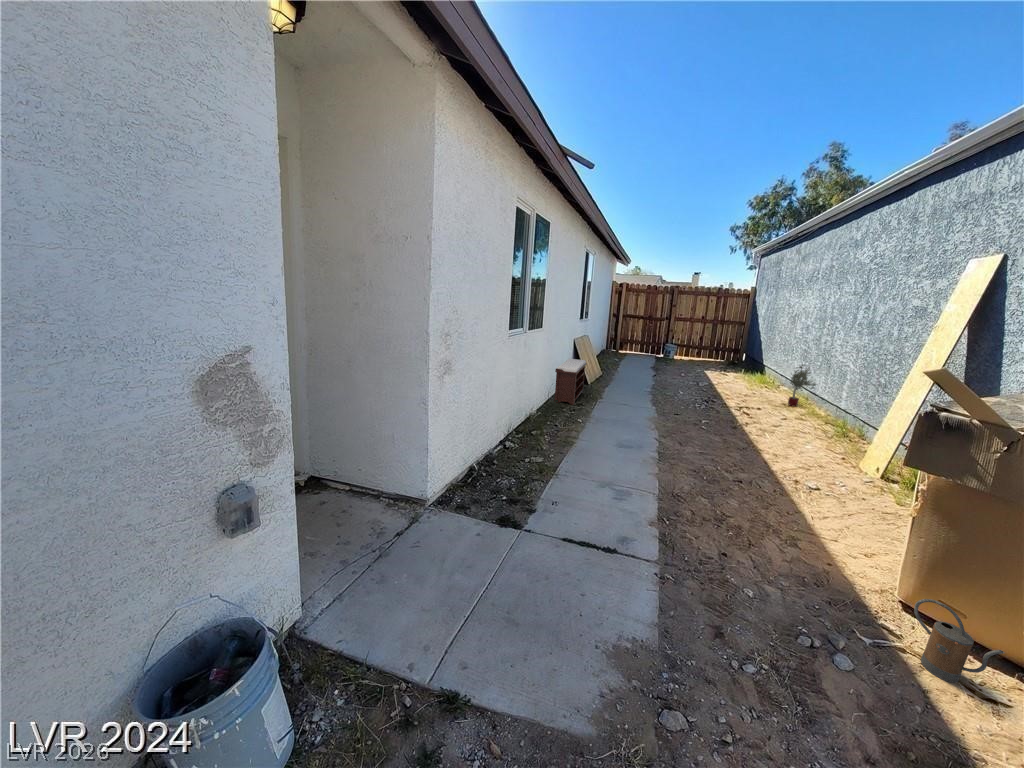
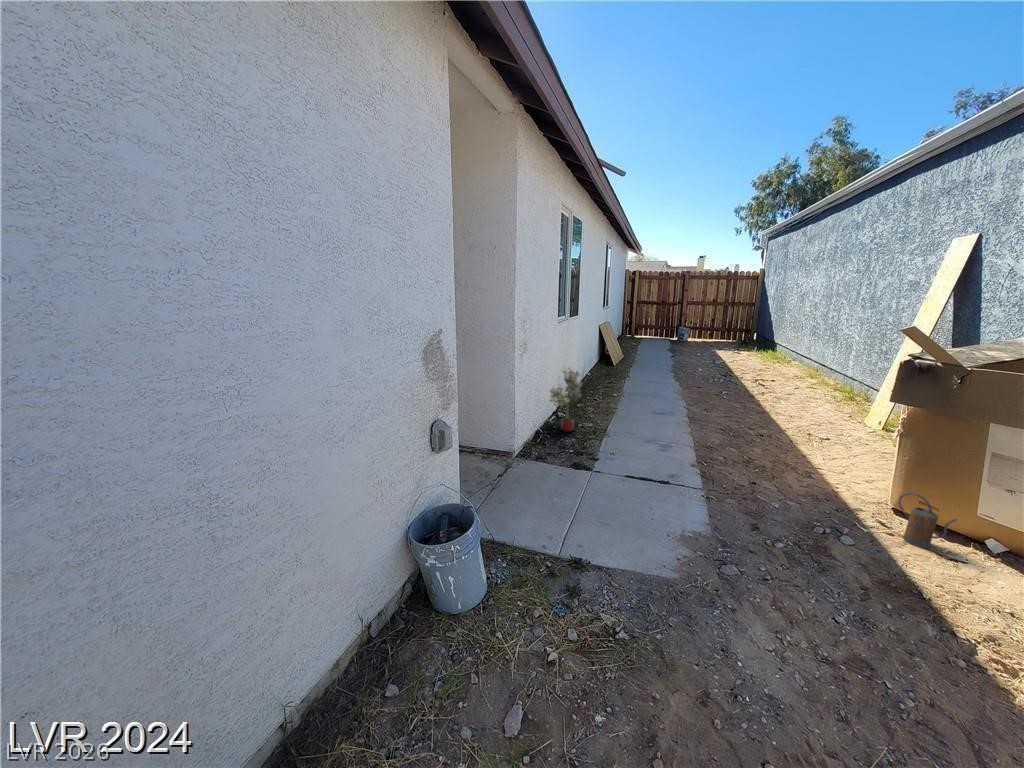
bench: present [554,359,586,405] -> none [586,343,612,385]
potted tree: present [788,365,816,406] -> present [550,367,583,432]

